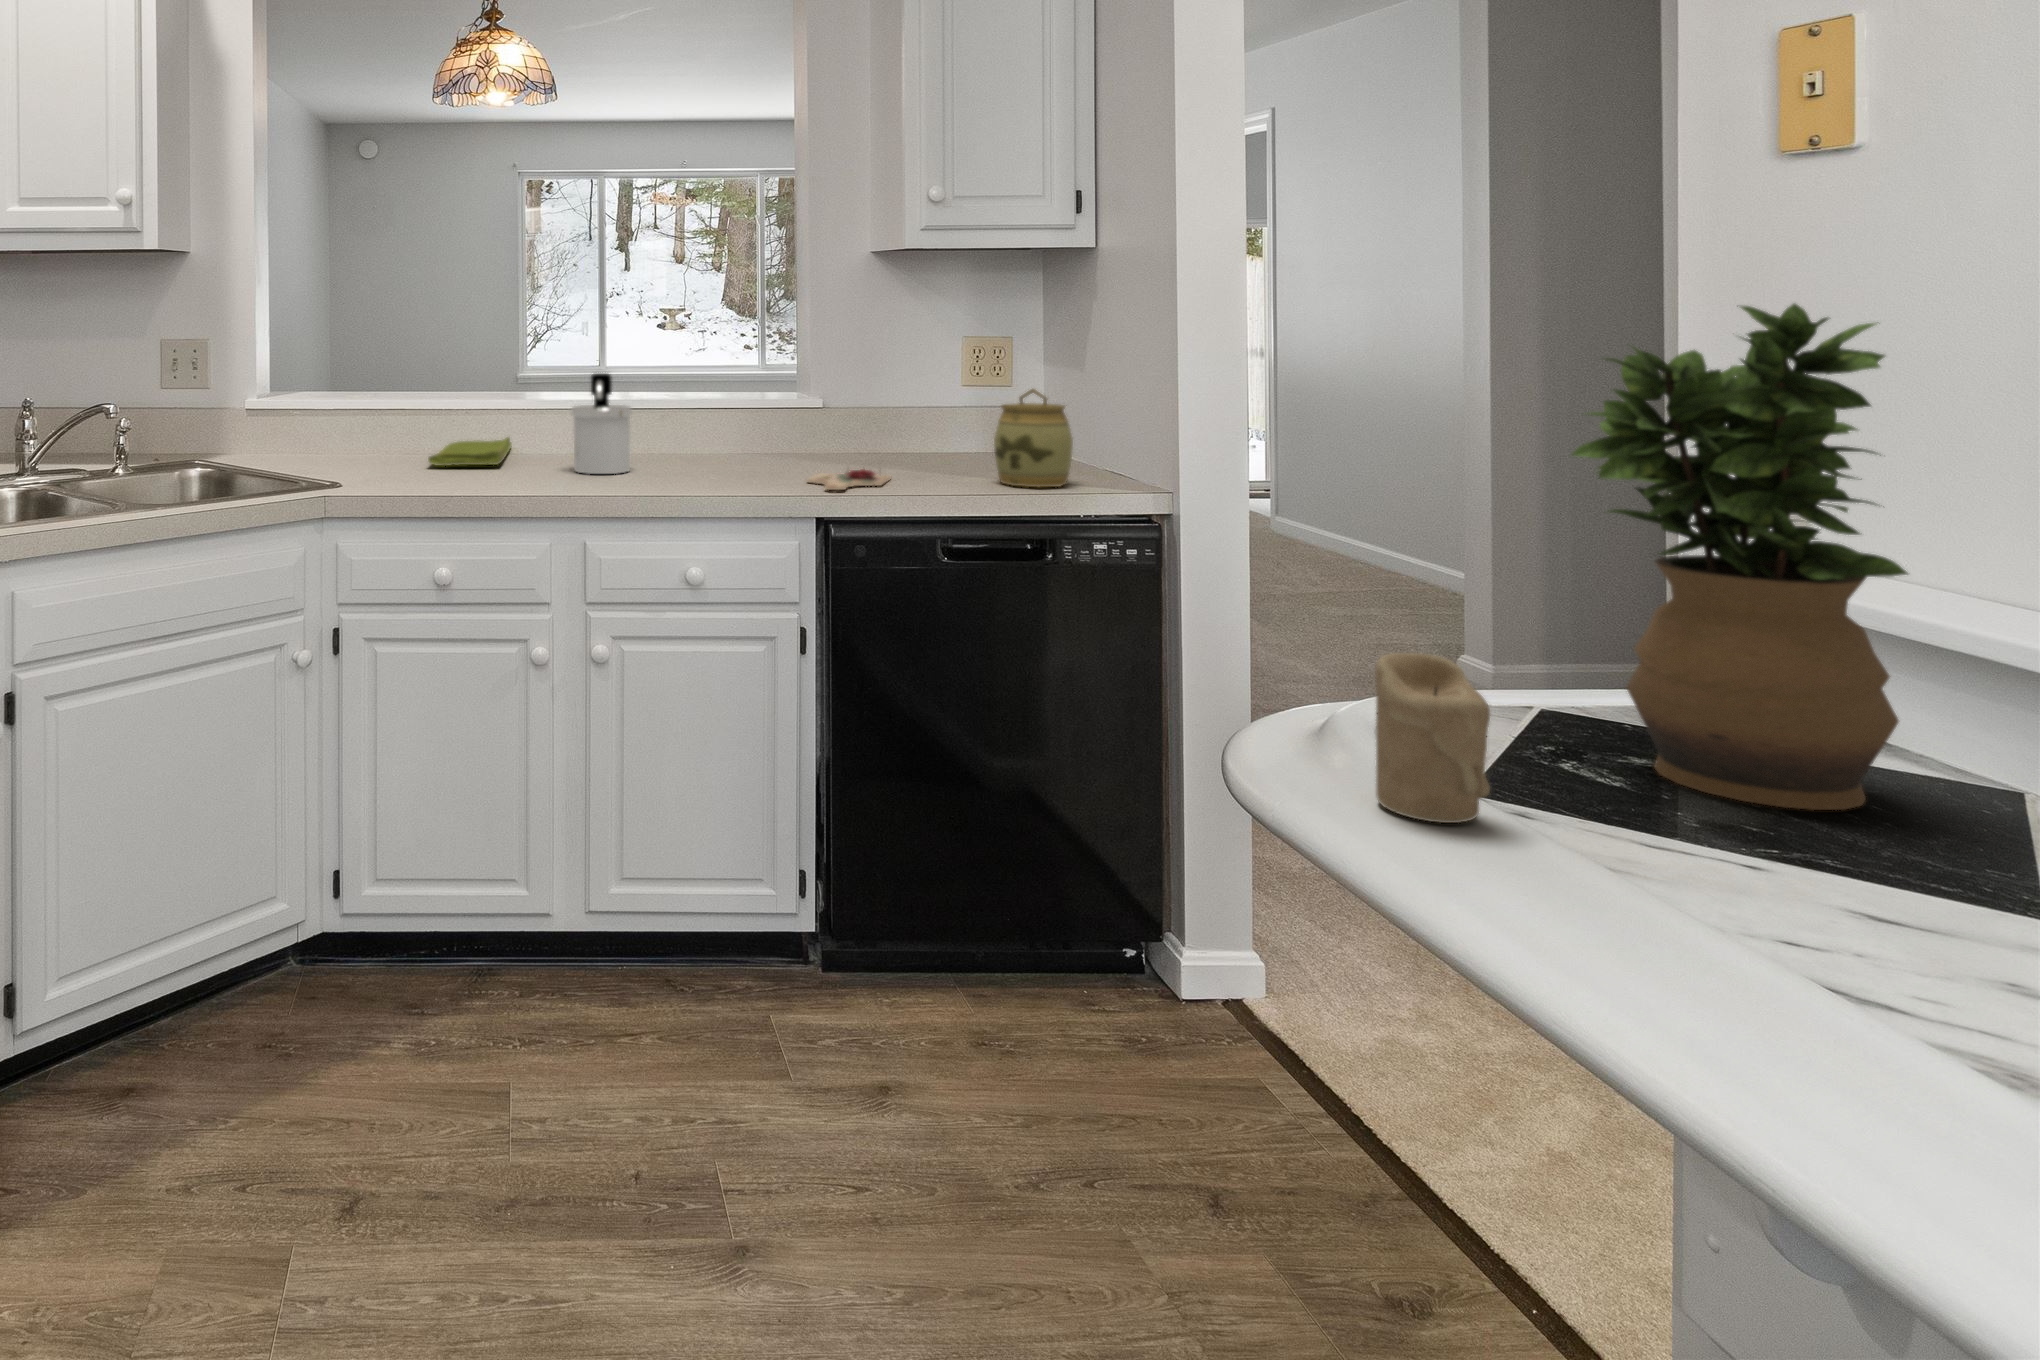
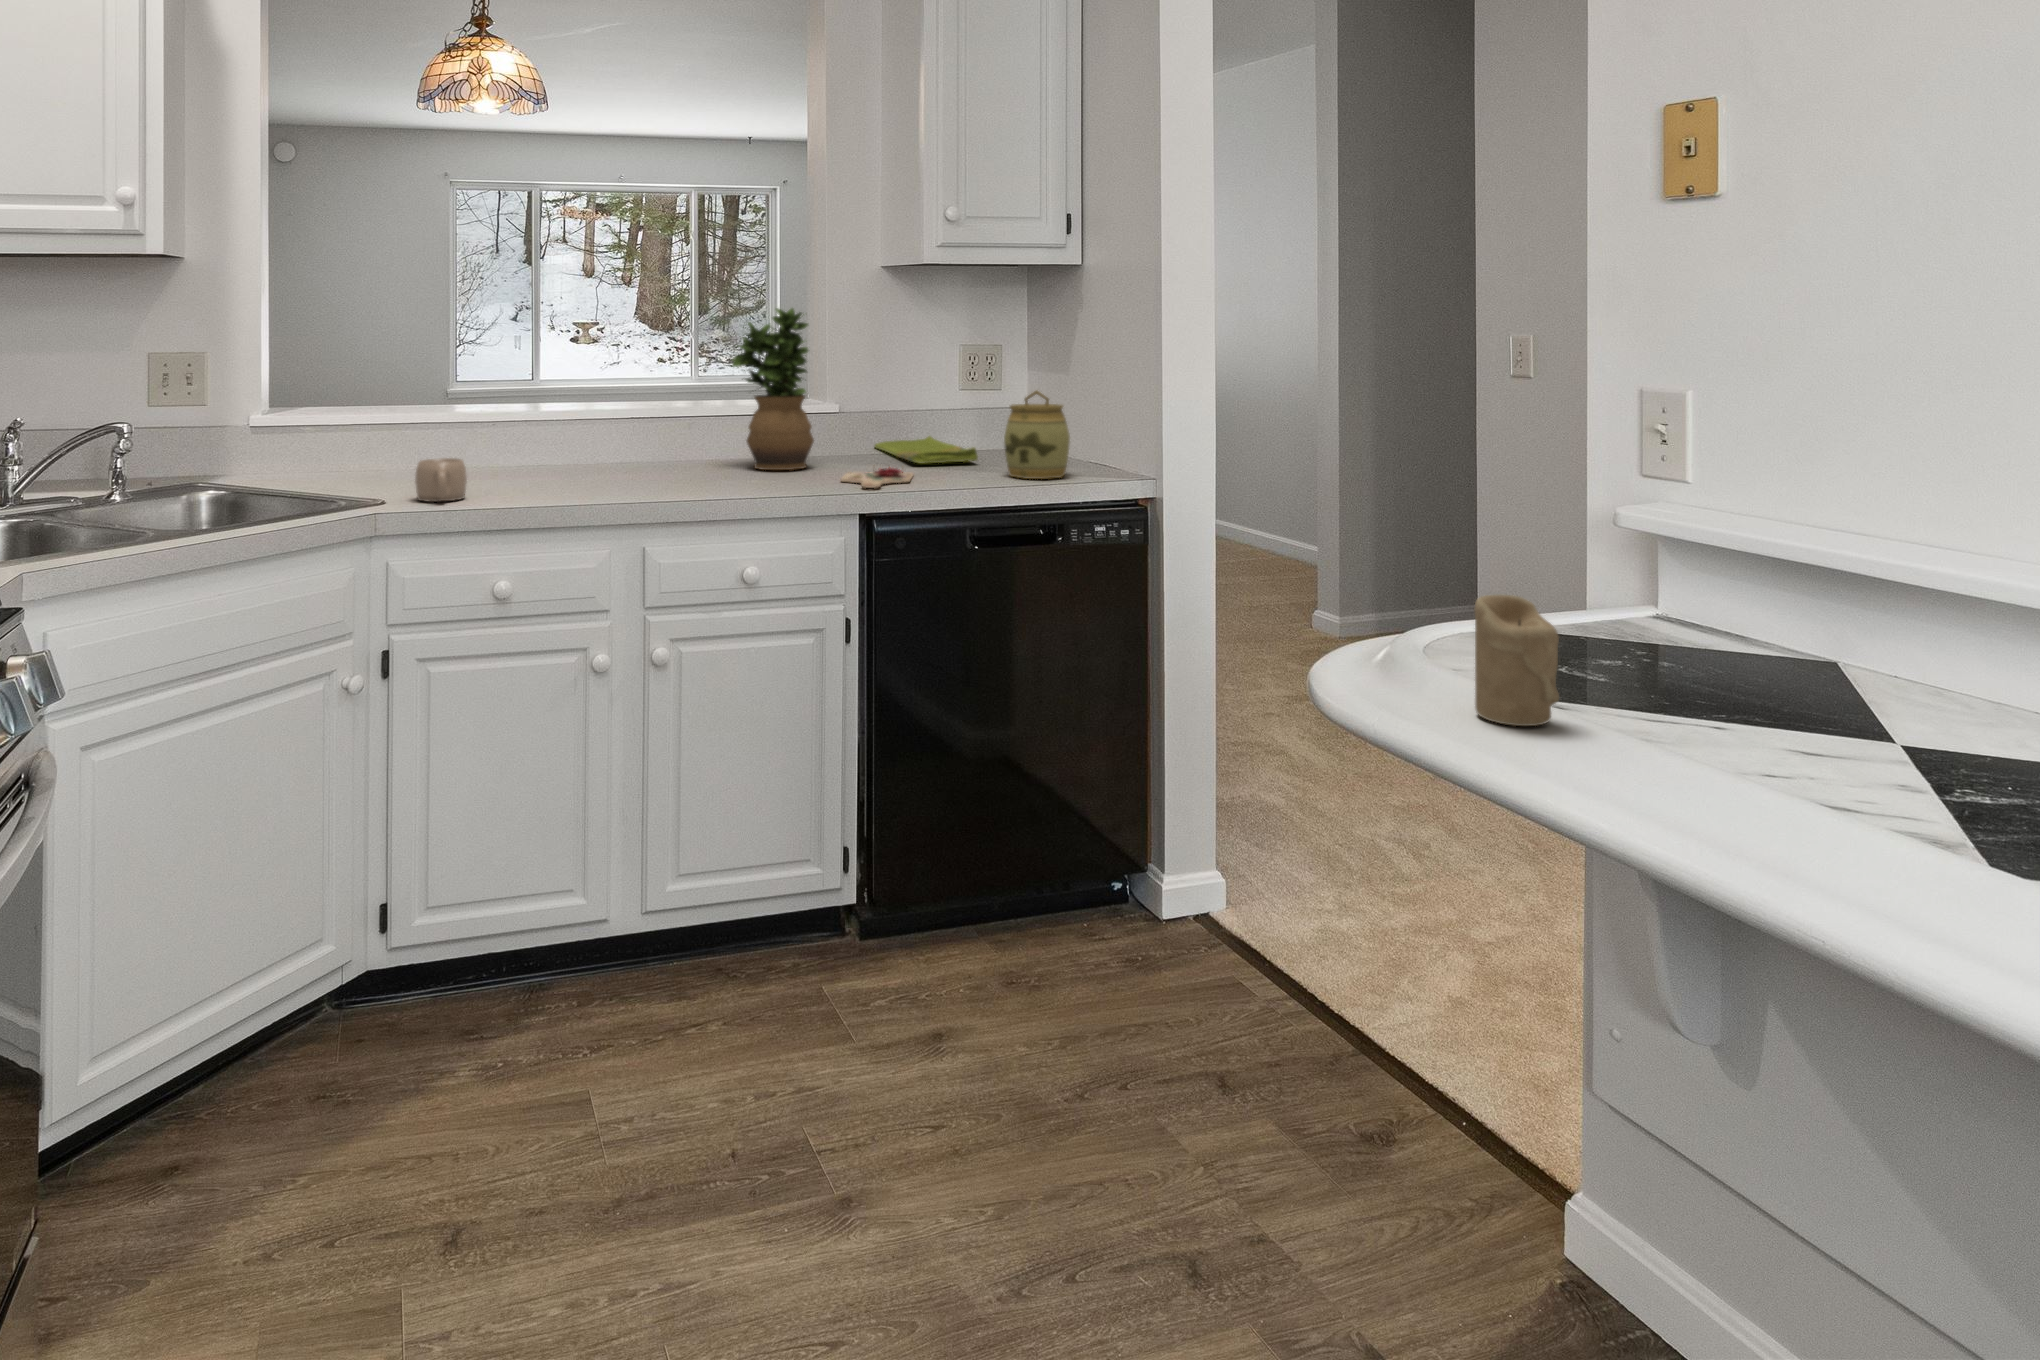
potted plant: present [1572,304,1908,810] -> present [731,308,814,470]
soap dispenser: present [571,373,631,474] -> none [610,382,669,480]
dish towel: present [428,437,512,466] -> present [874,436,978,463]
mug: none [374,446,422,488] -> present [415,458,467,502]

